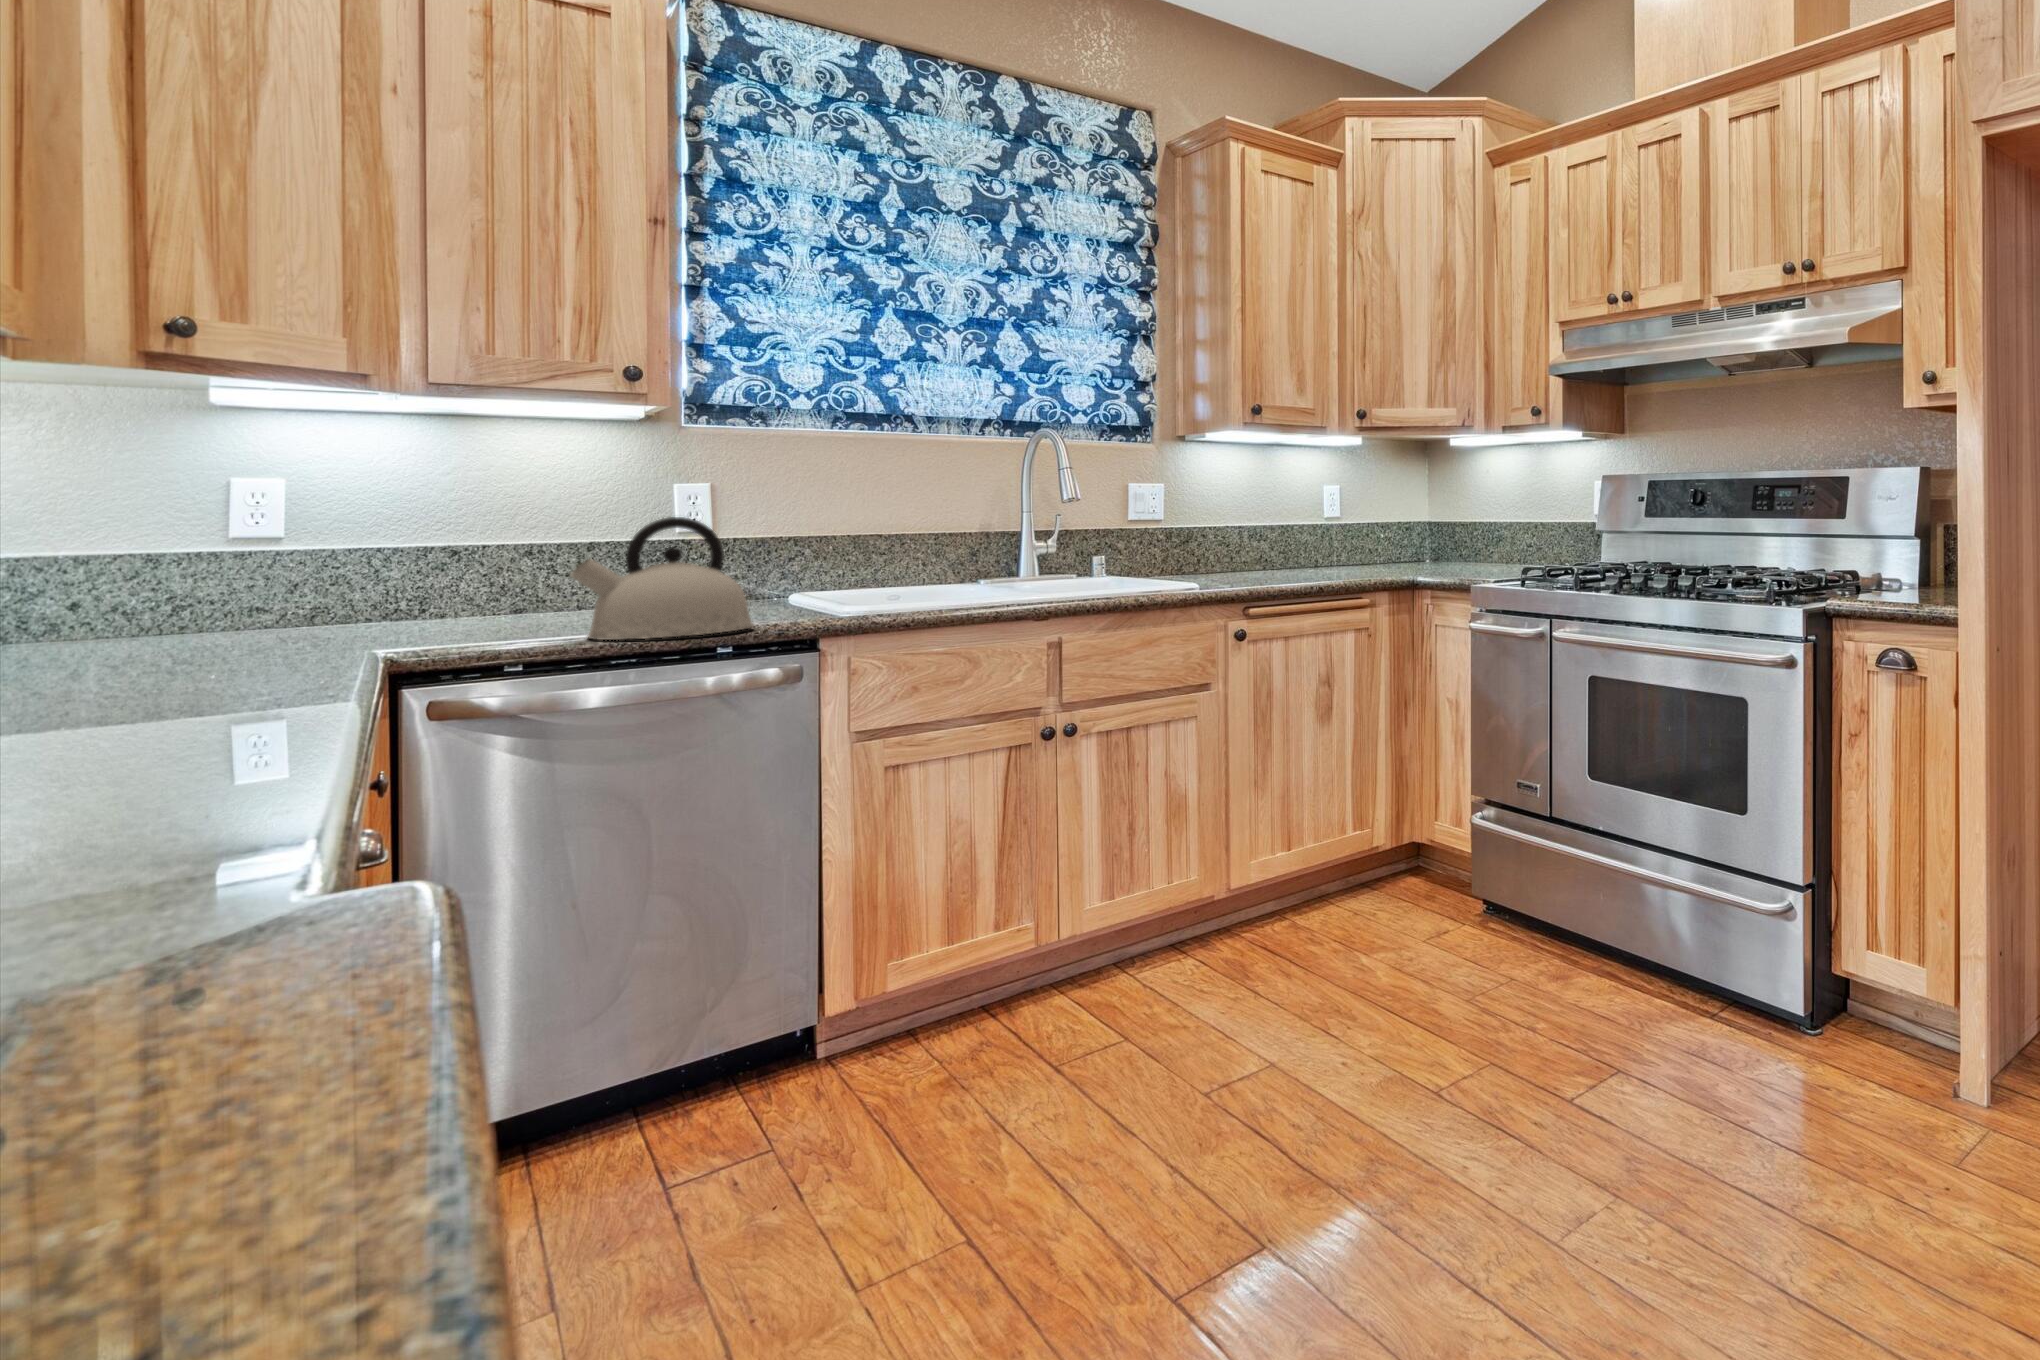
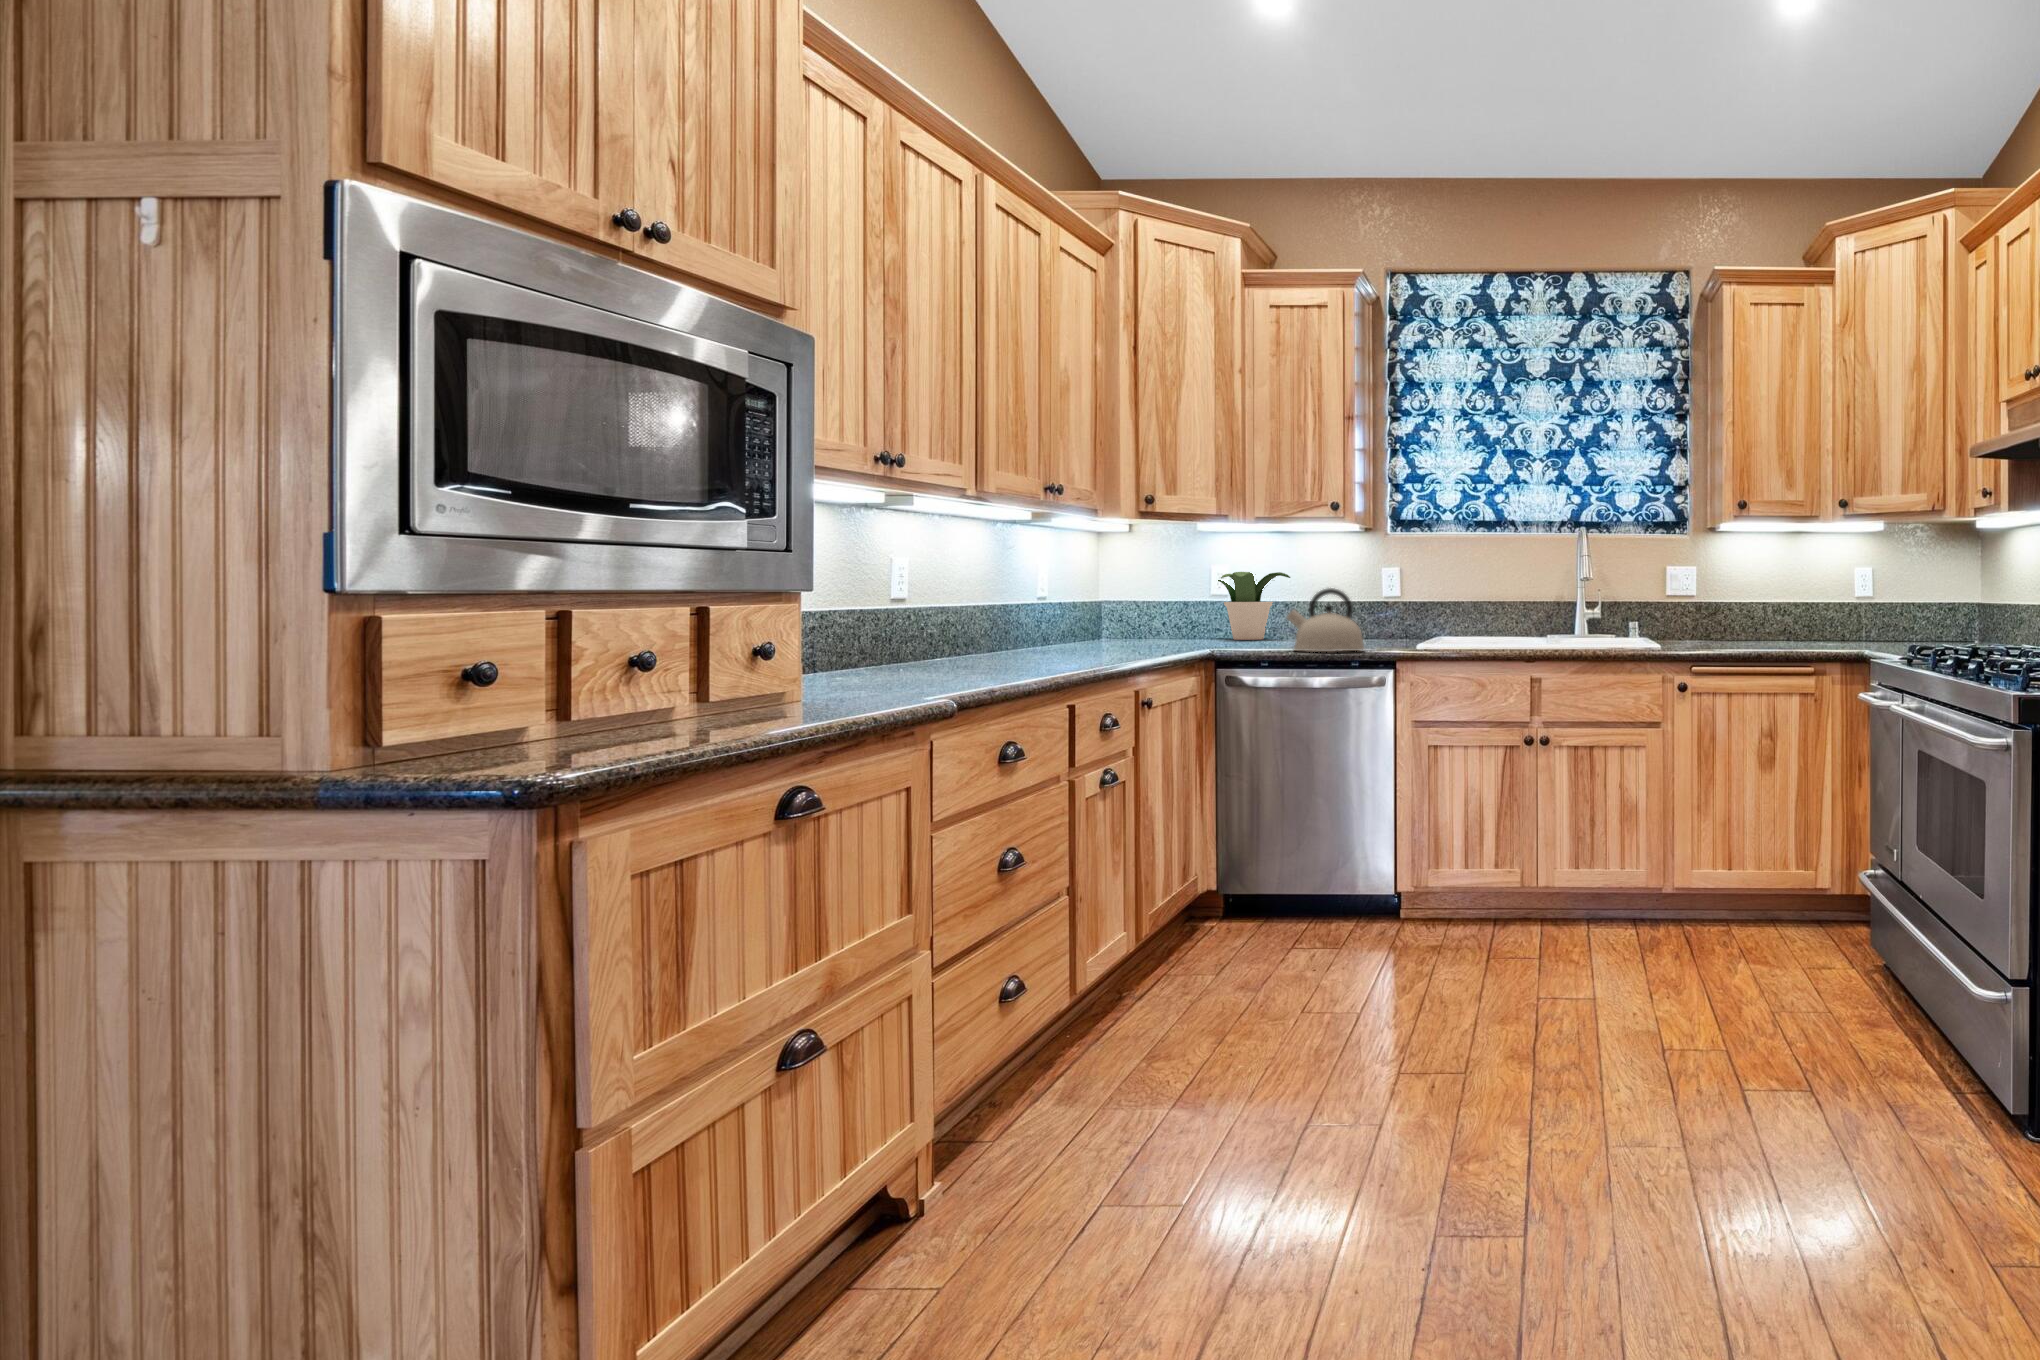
potted plant: none [222,489,463,624] -> present [1218,572,1290,640]

